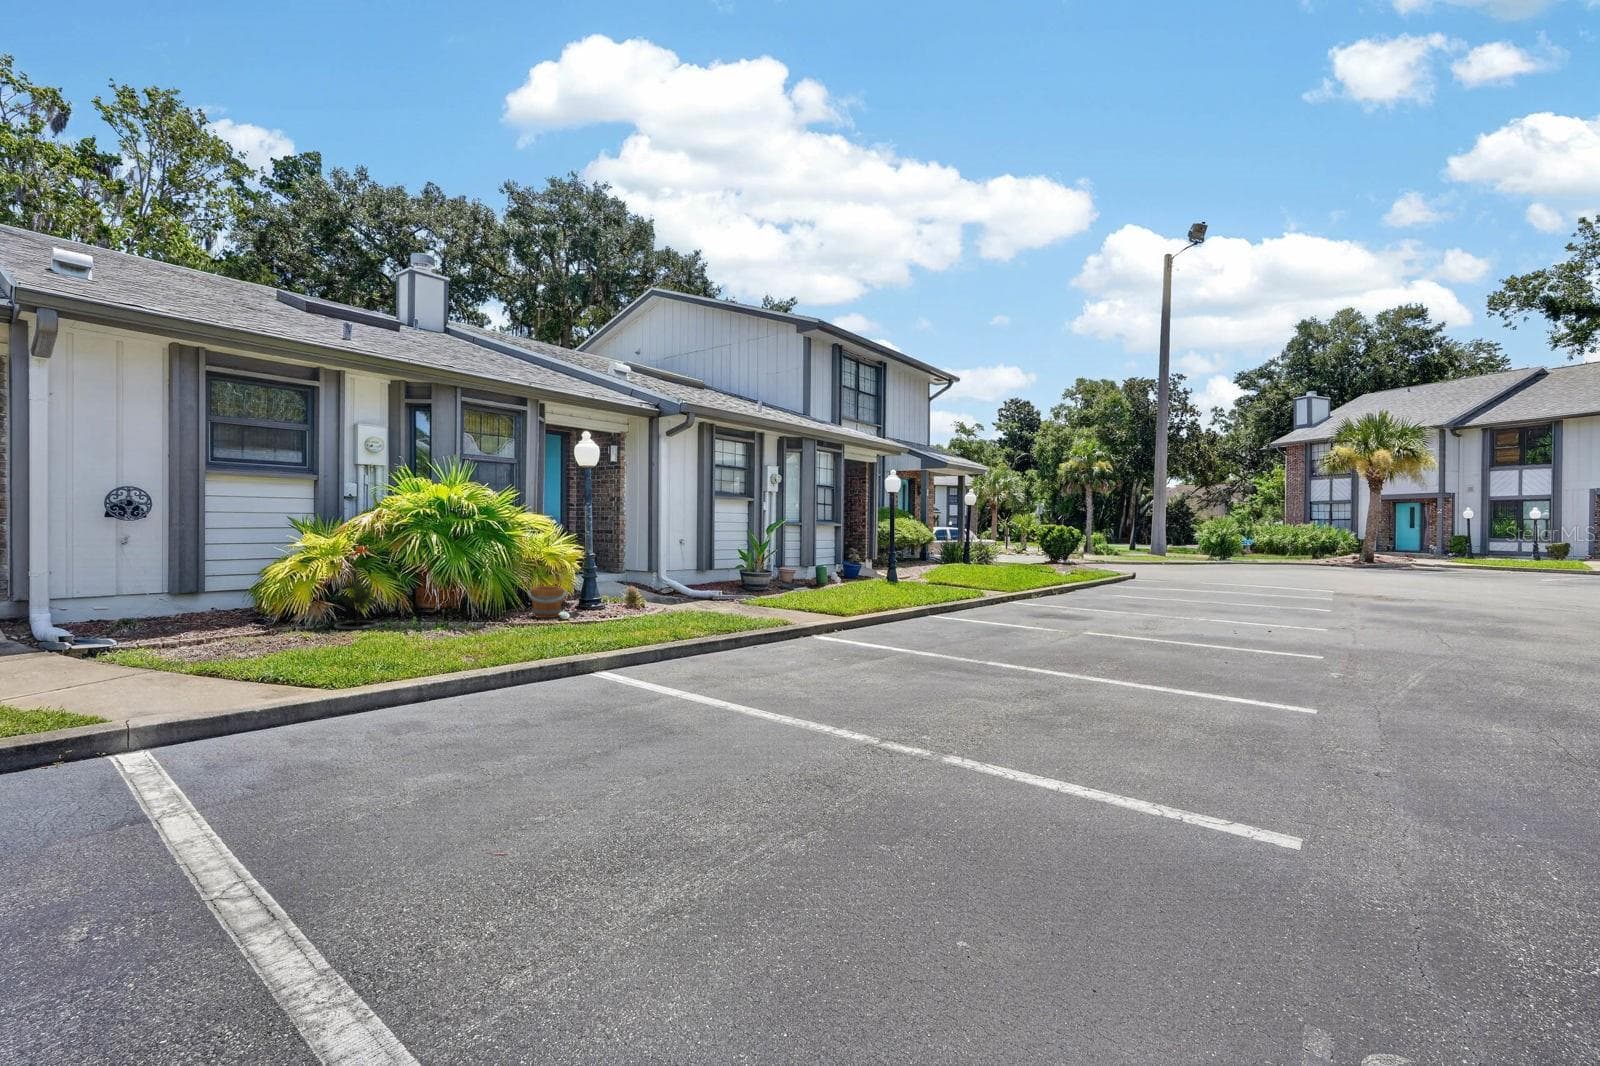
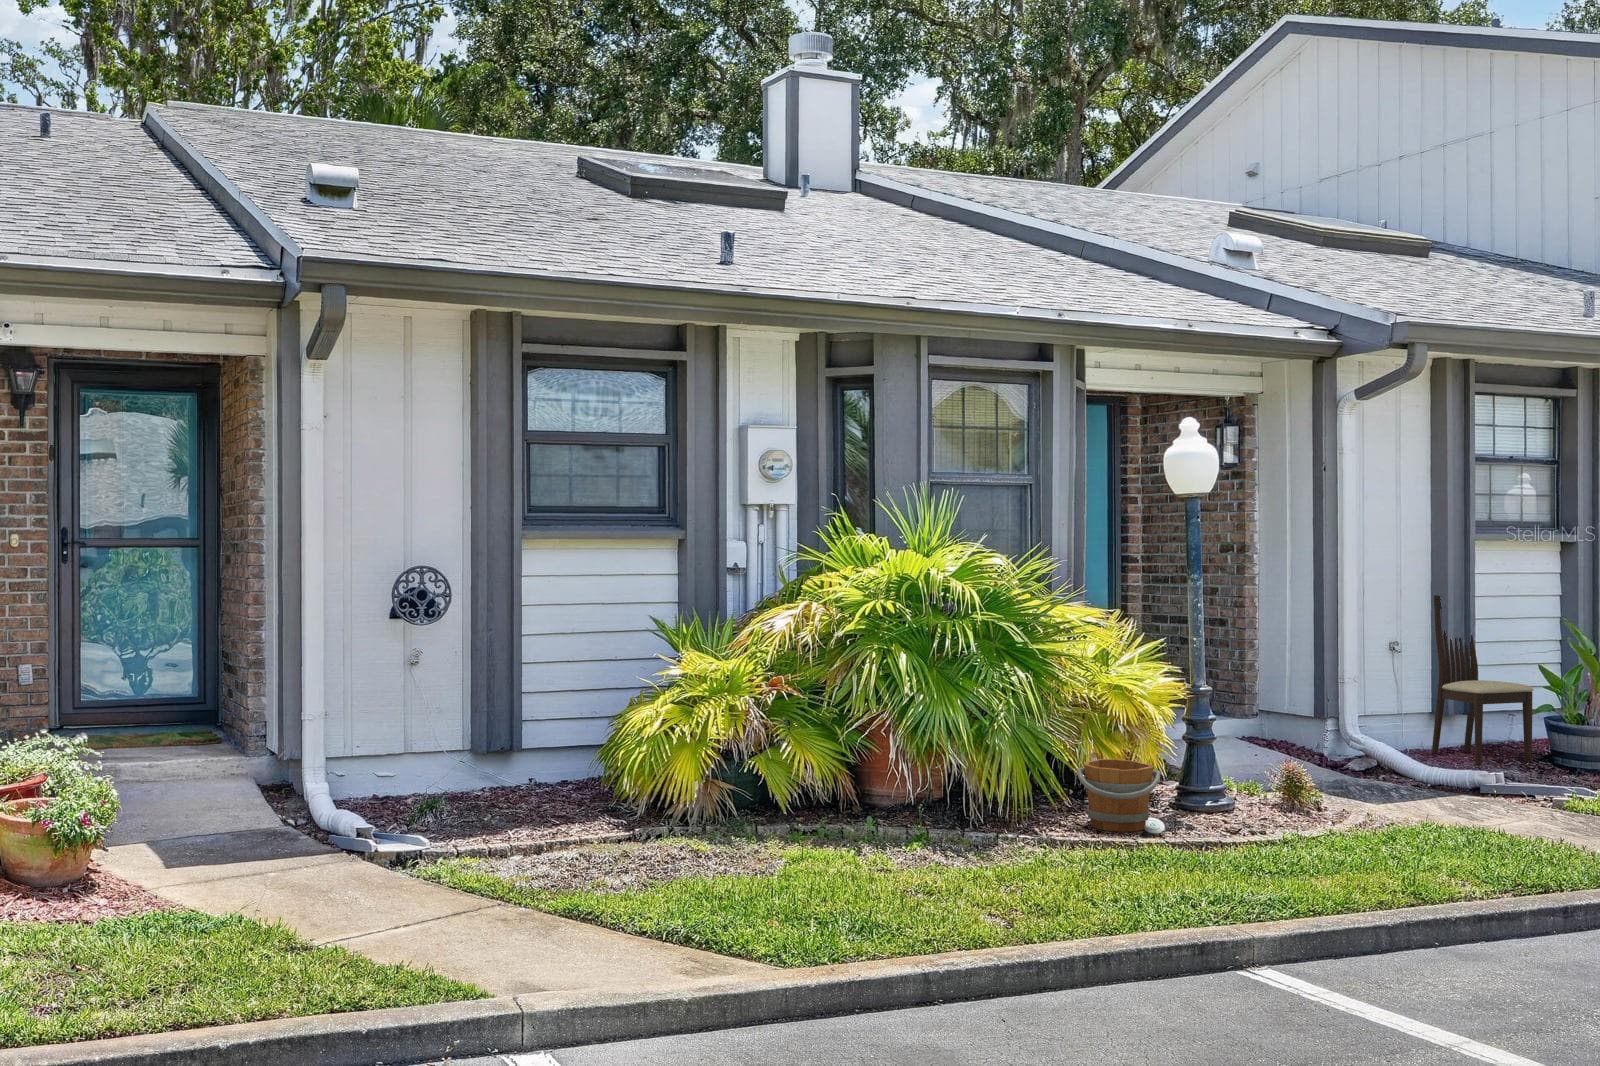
chair: none [695,520,734,588] -> present [1432,595,1534,765]
potted tree: present [335,567,378,629] -> none [731,703,814,838]

